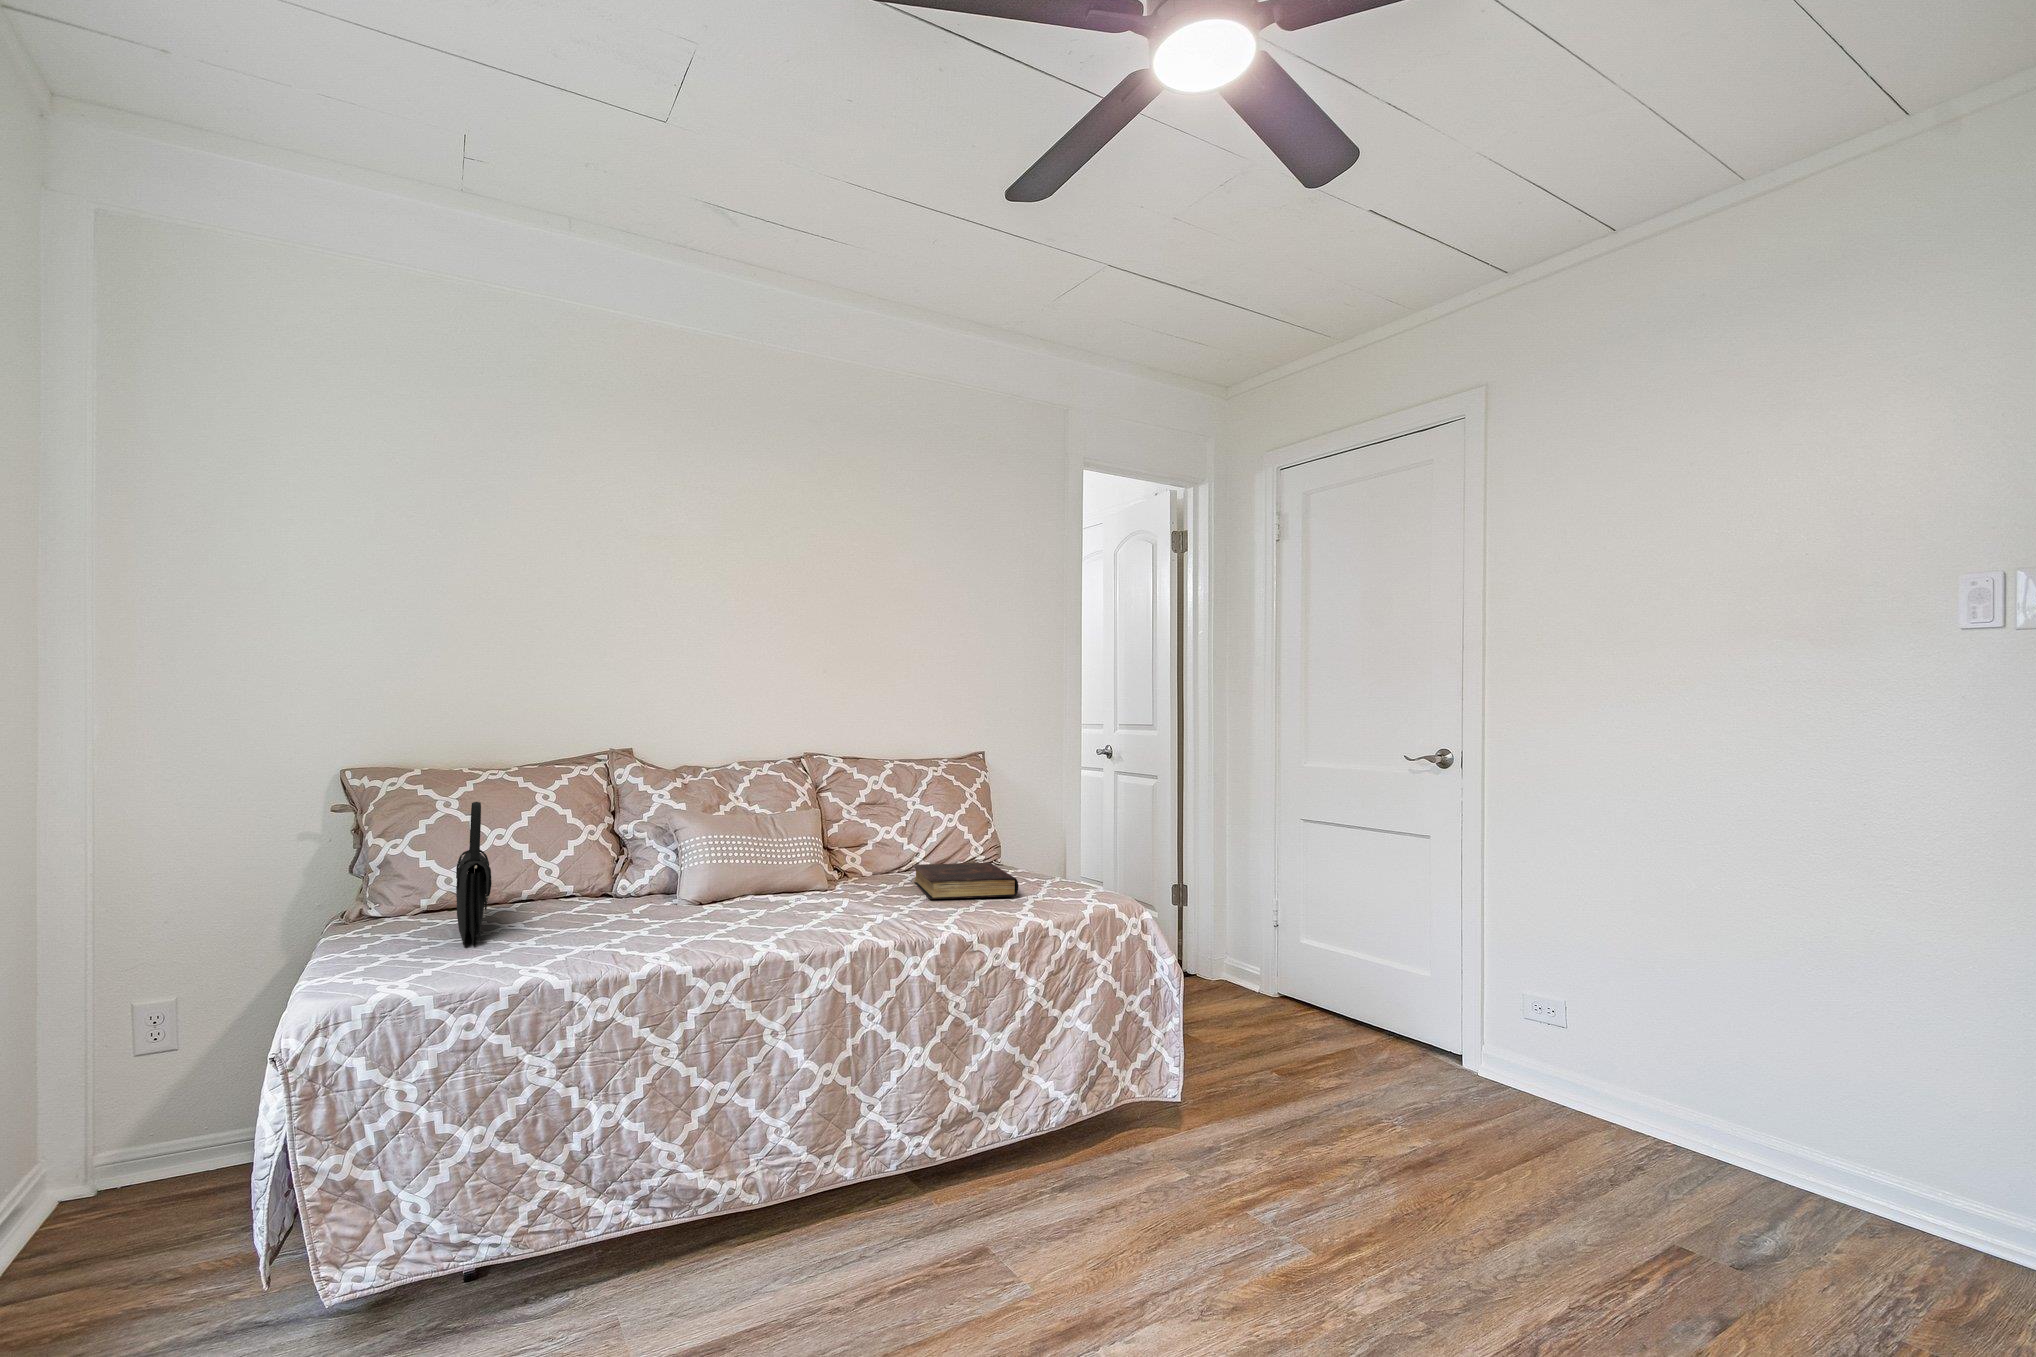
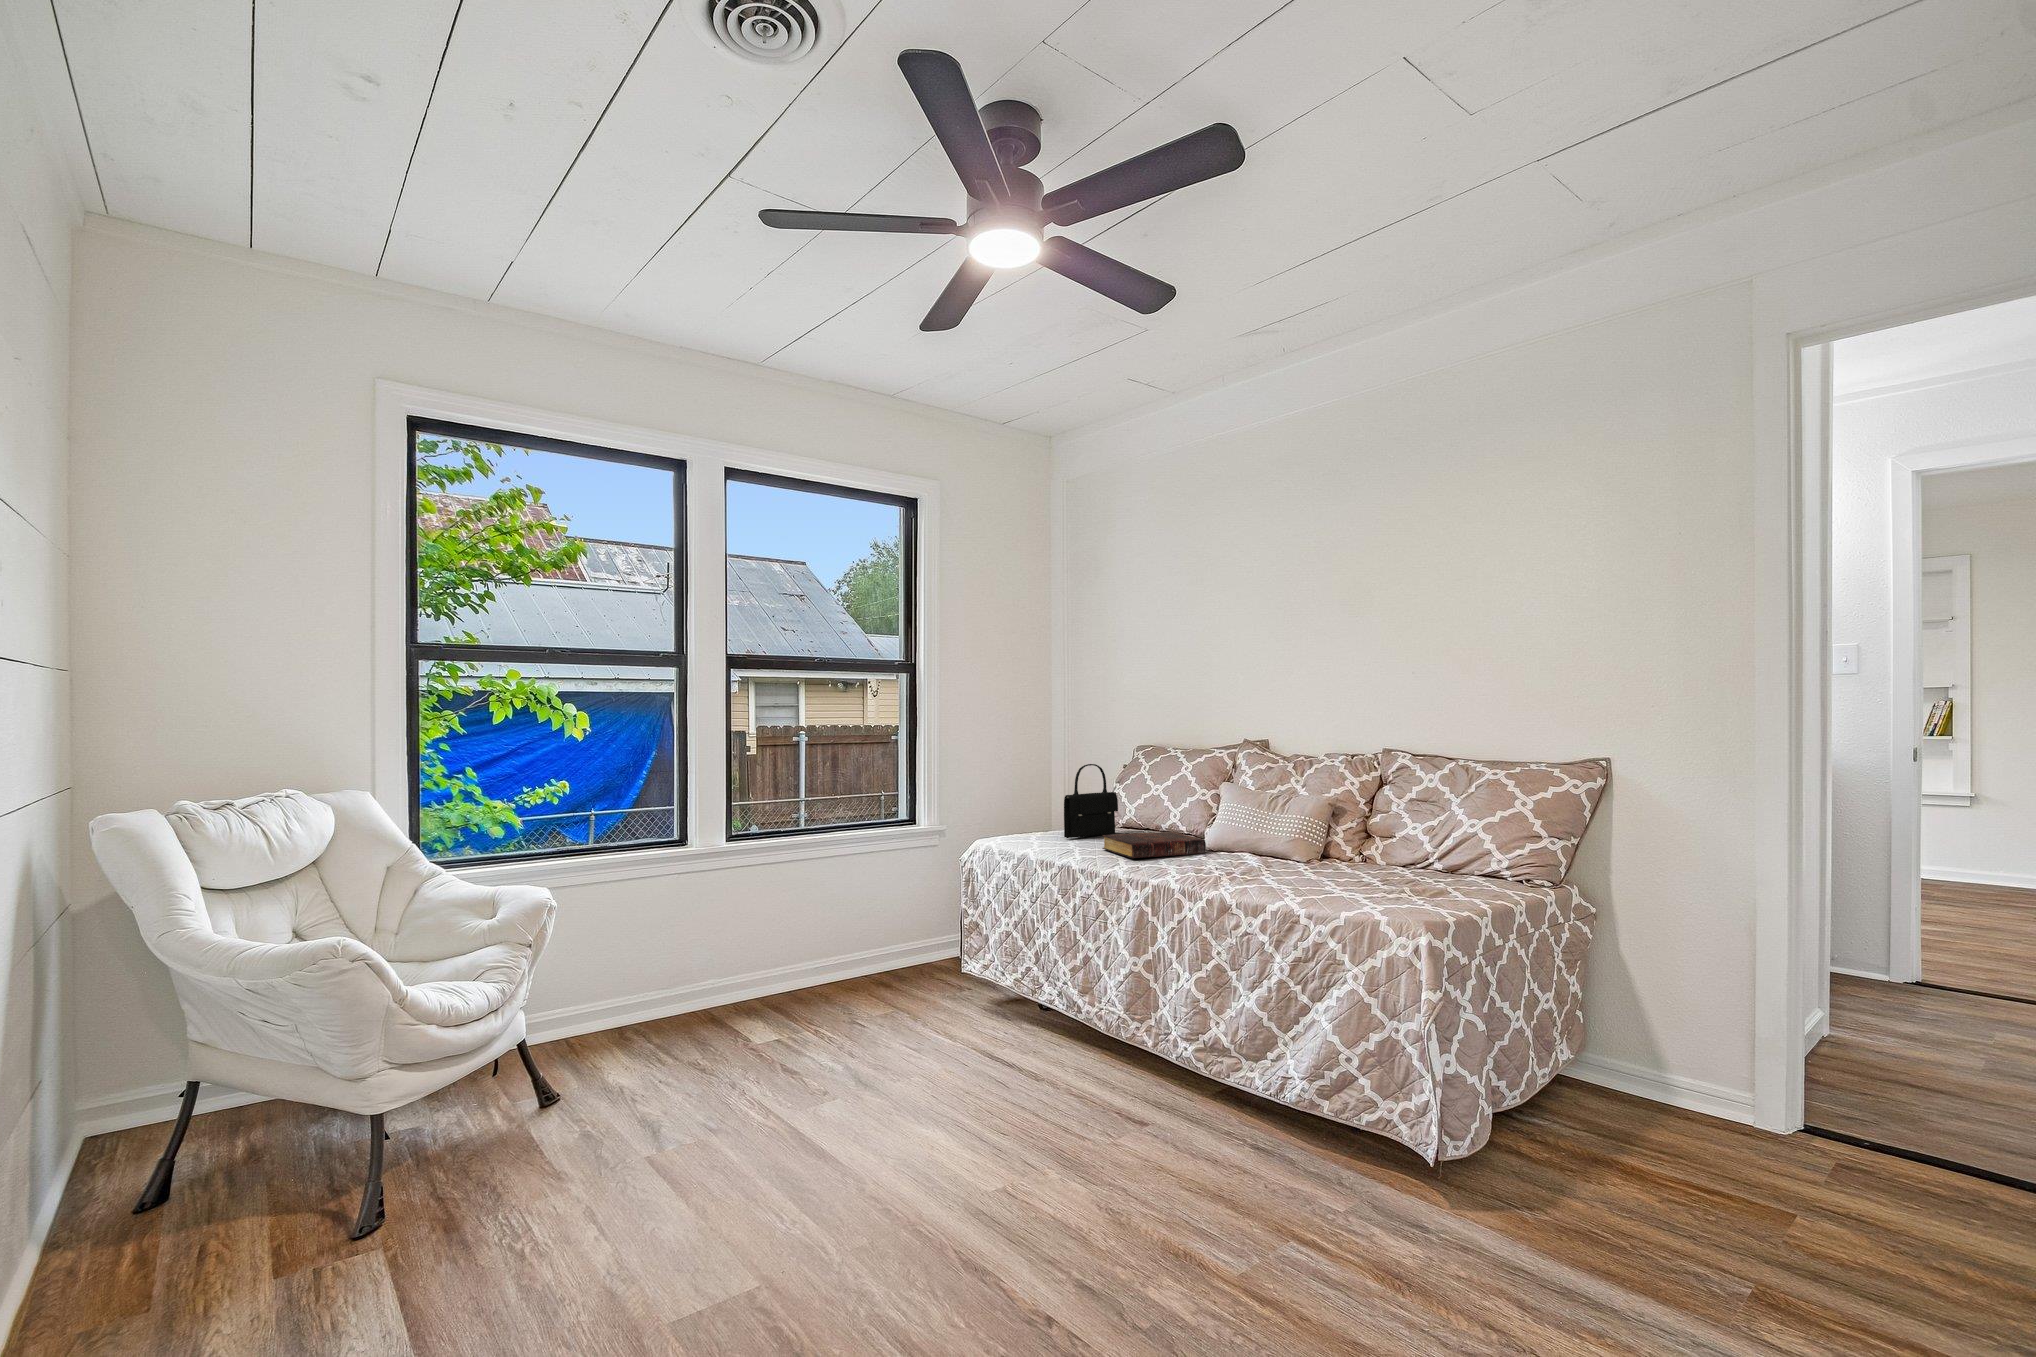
book: present [912,863,1018,899] -> present [1102,832,1206,858]

